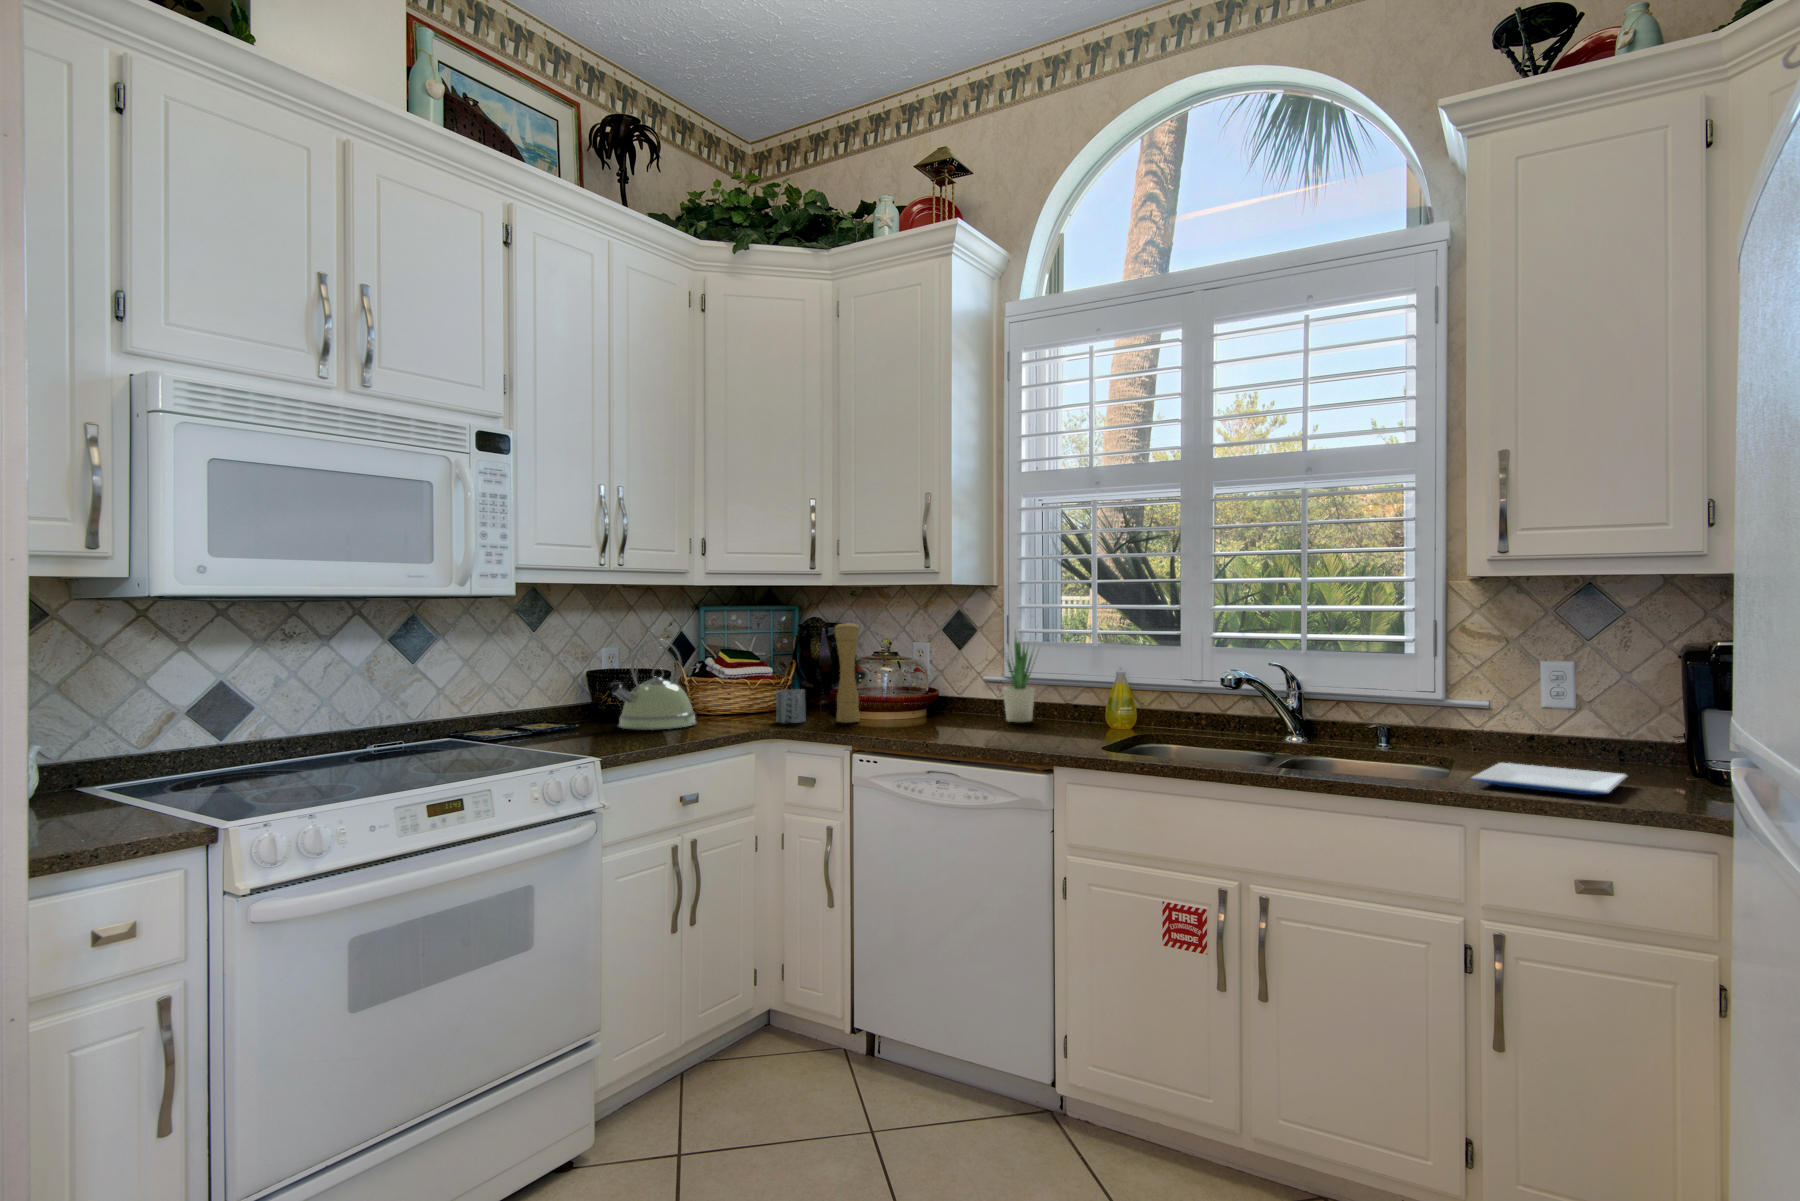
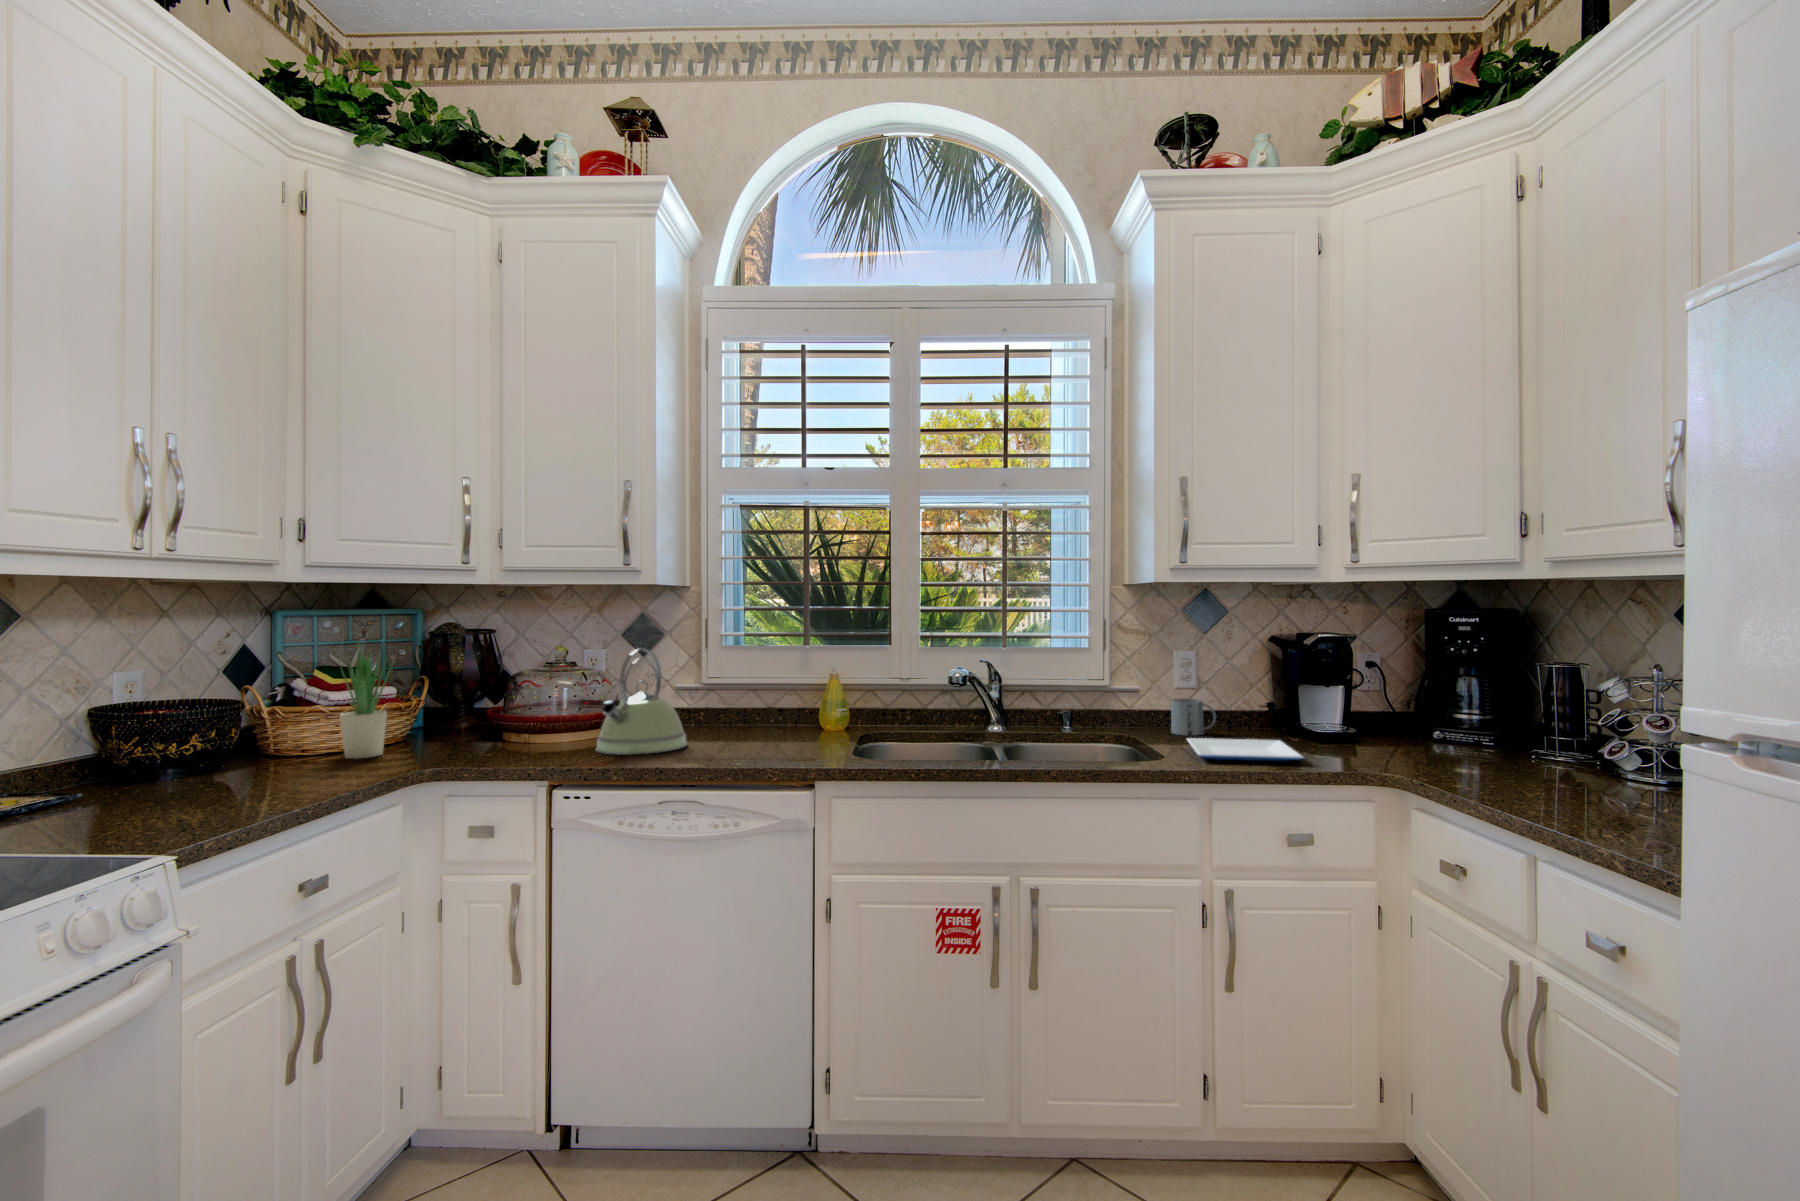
pepper mill: present [834,622,860,723] -> none [506,627,539,750]
potted plant: present [1003,637,1035,722] -> present [340,645,393,759]
kettle: present [611,639,696,730] -> present [596,648,687,755]
mug: present [776,689,805,723] -> present [1171,698,1216,736]

